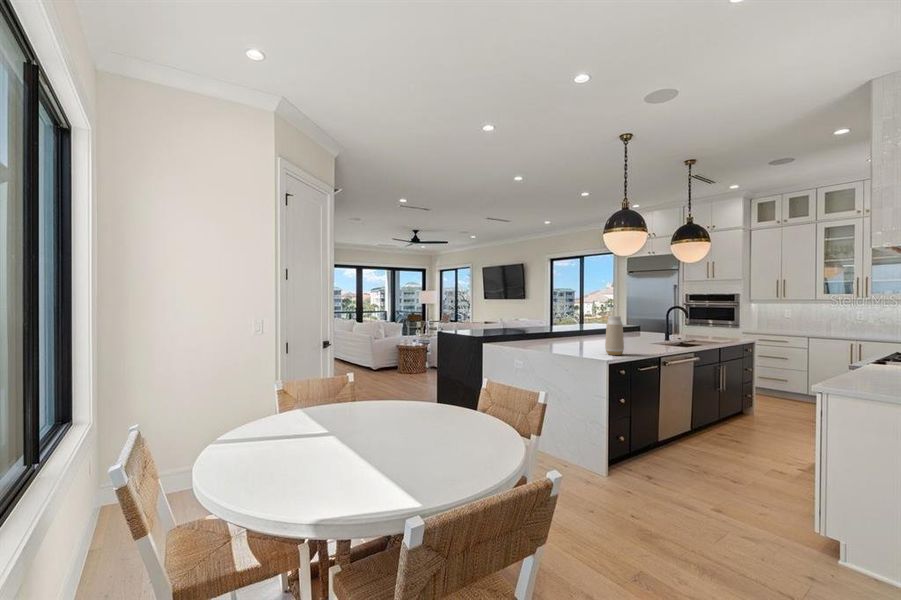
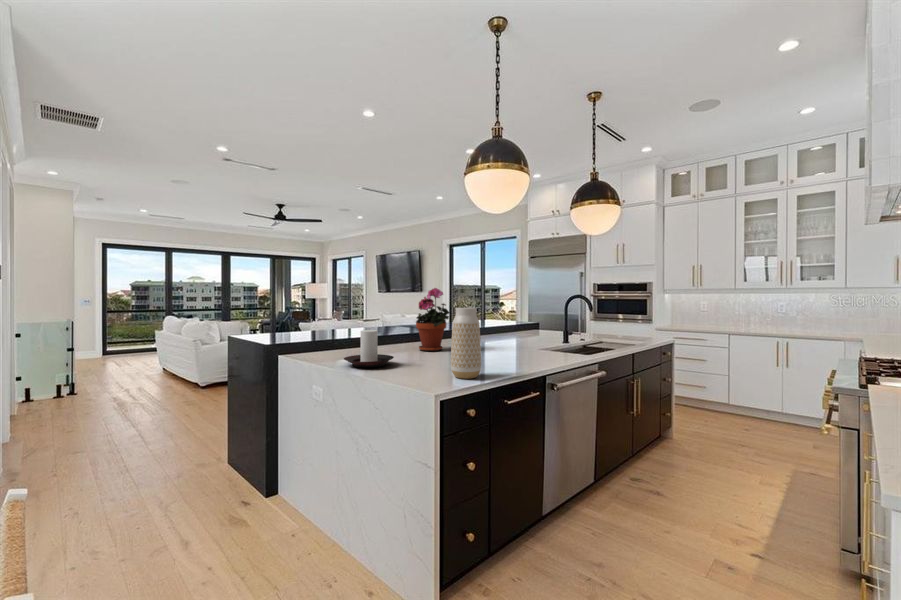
potted plant: none [565,302,589,343] -> present [416,288,450,351]
candle holder: none [536,327,565,349] -> present [344,330,394,367]

